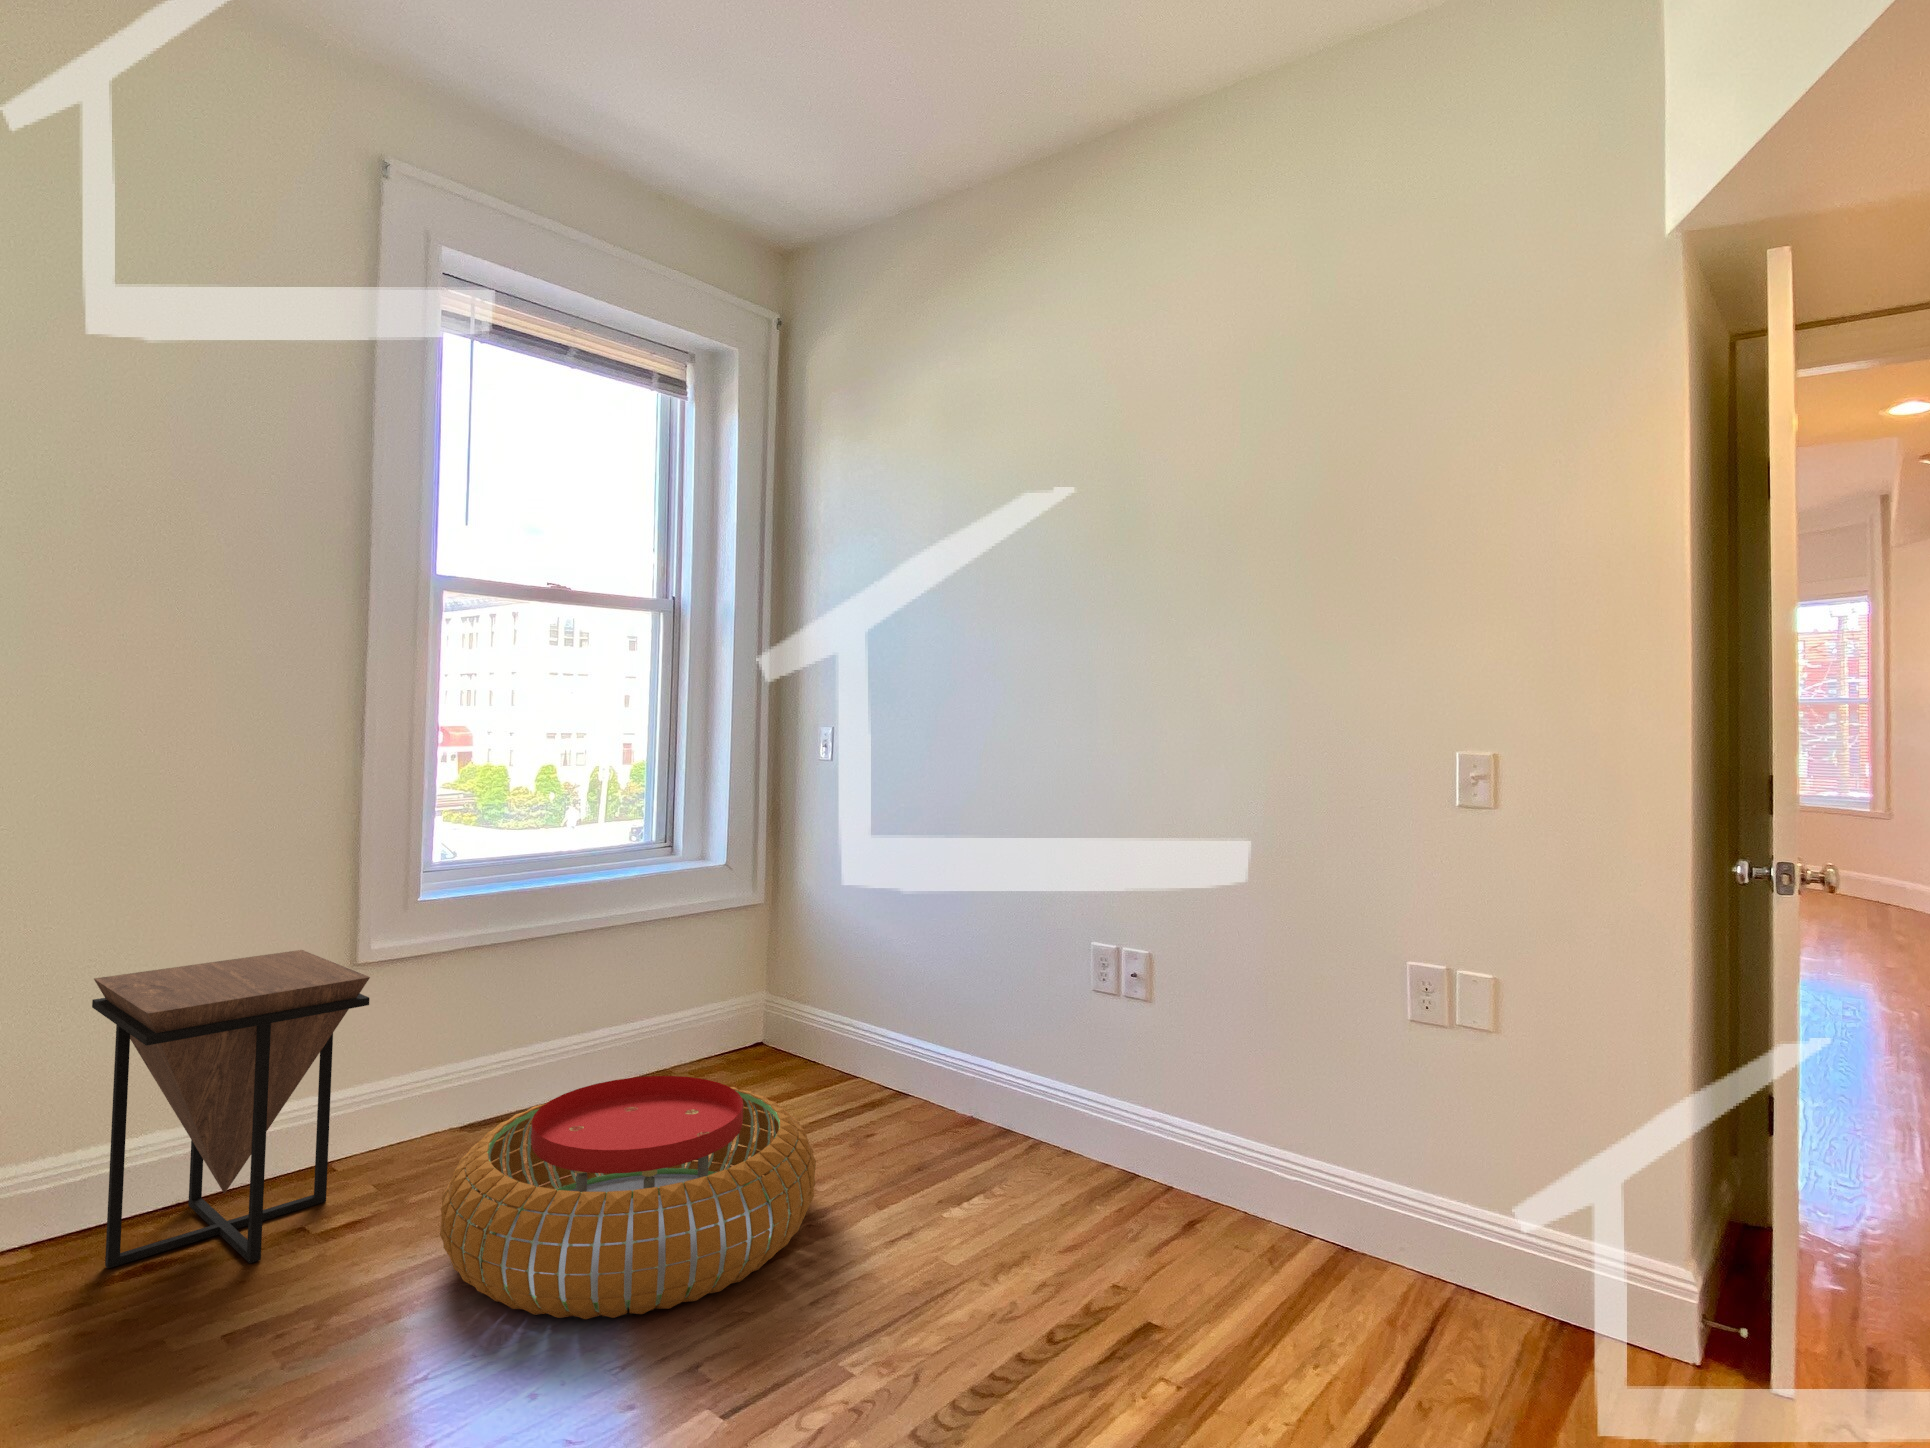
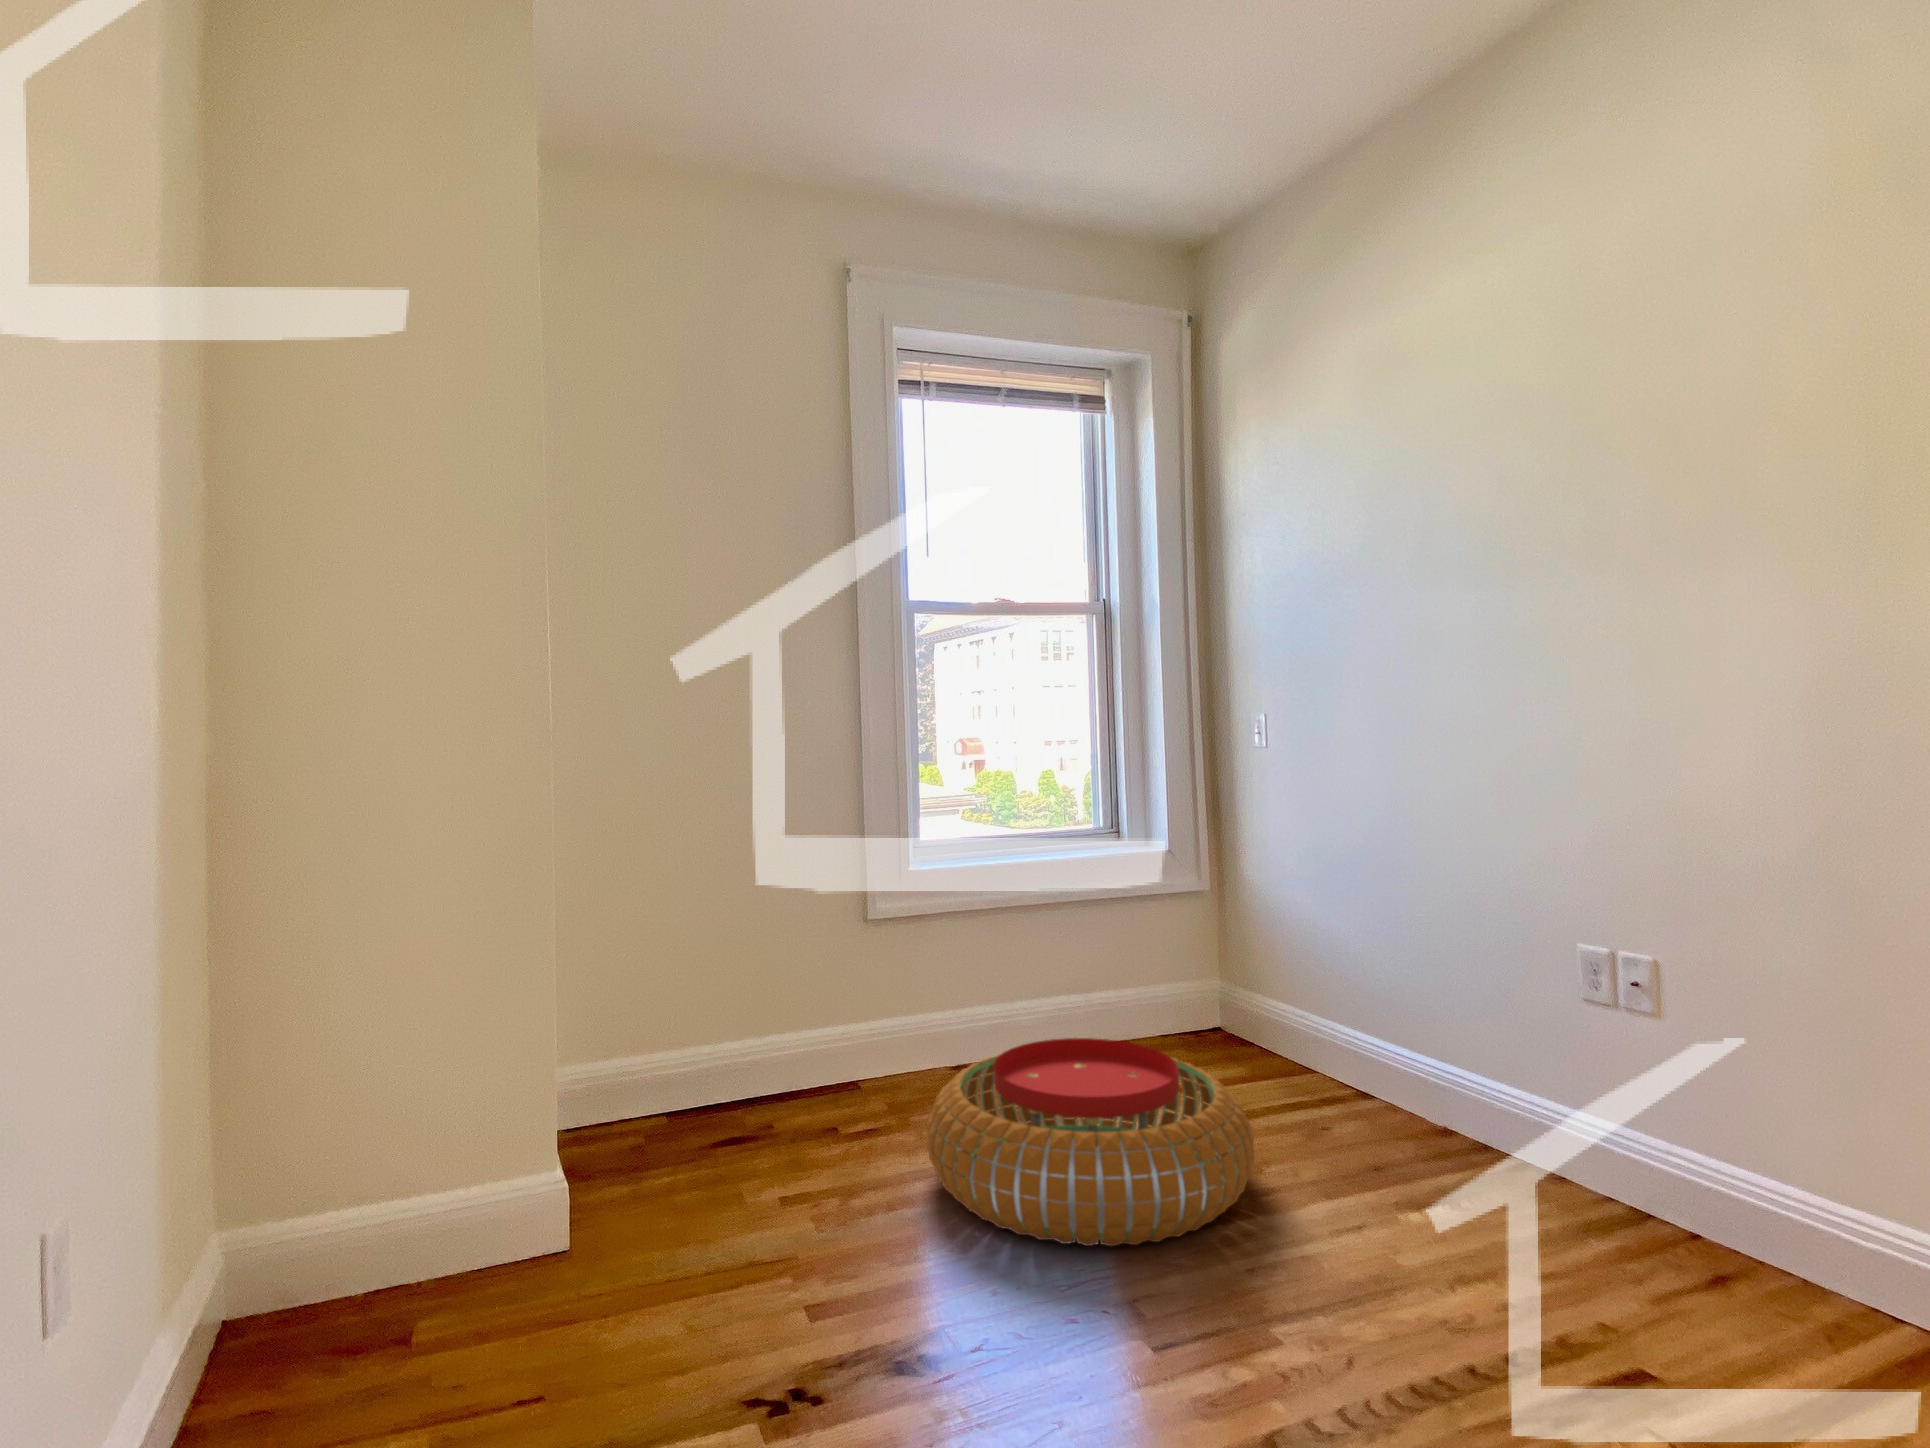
side table: present [92,950,370,1269] -> none [697,909,871,1150]

